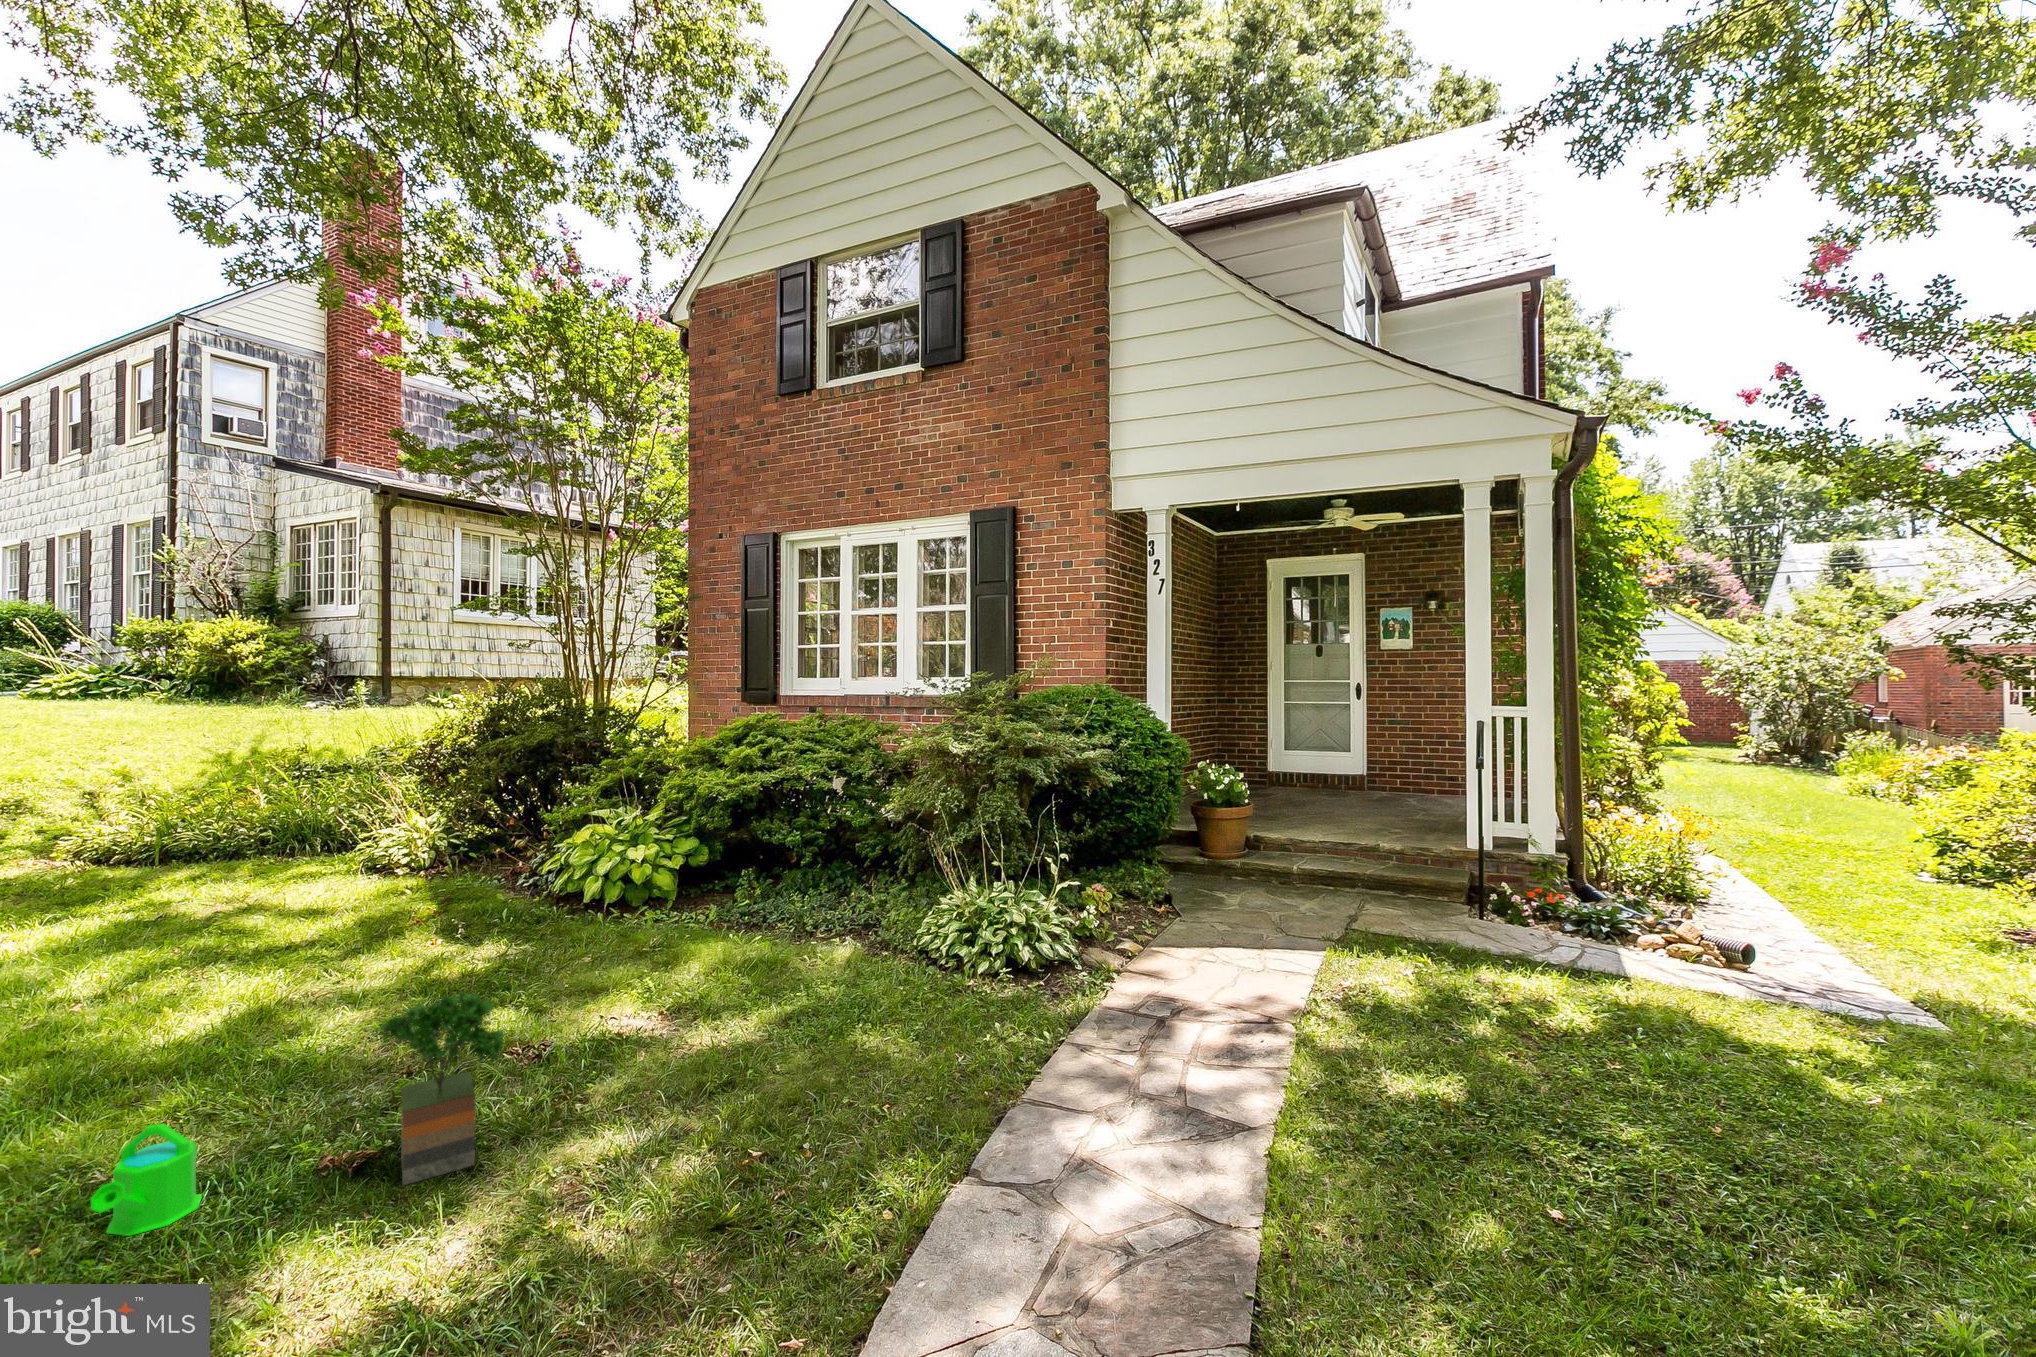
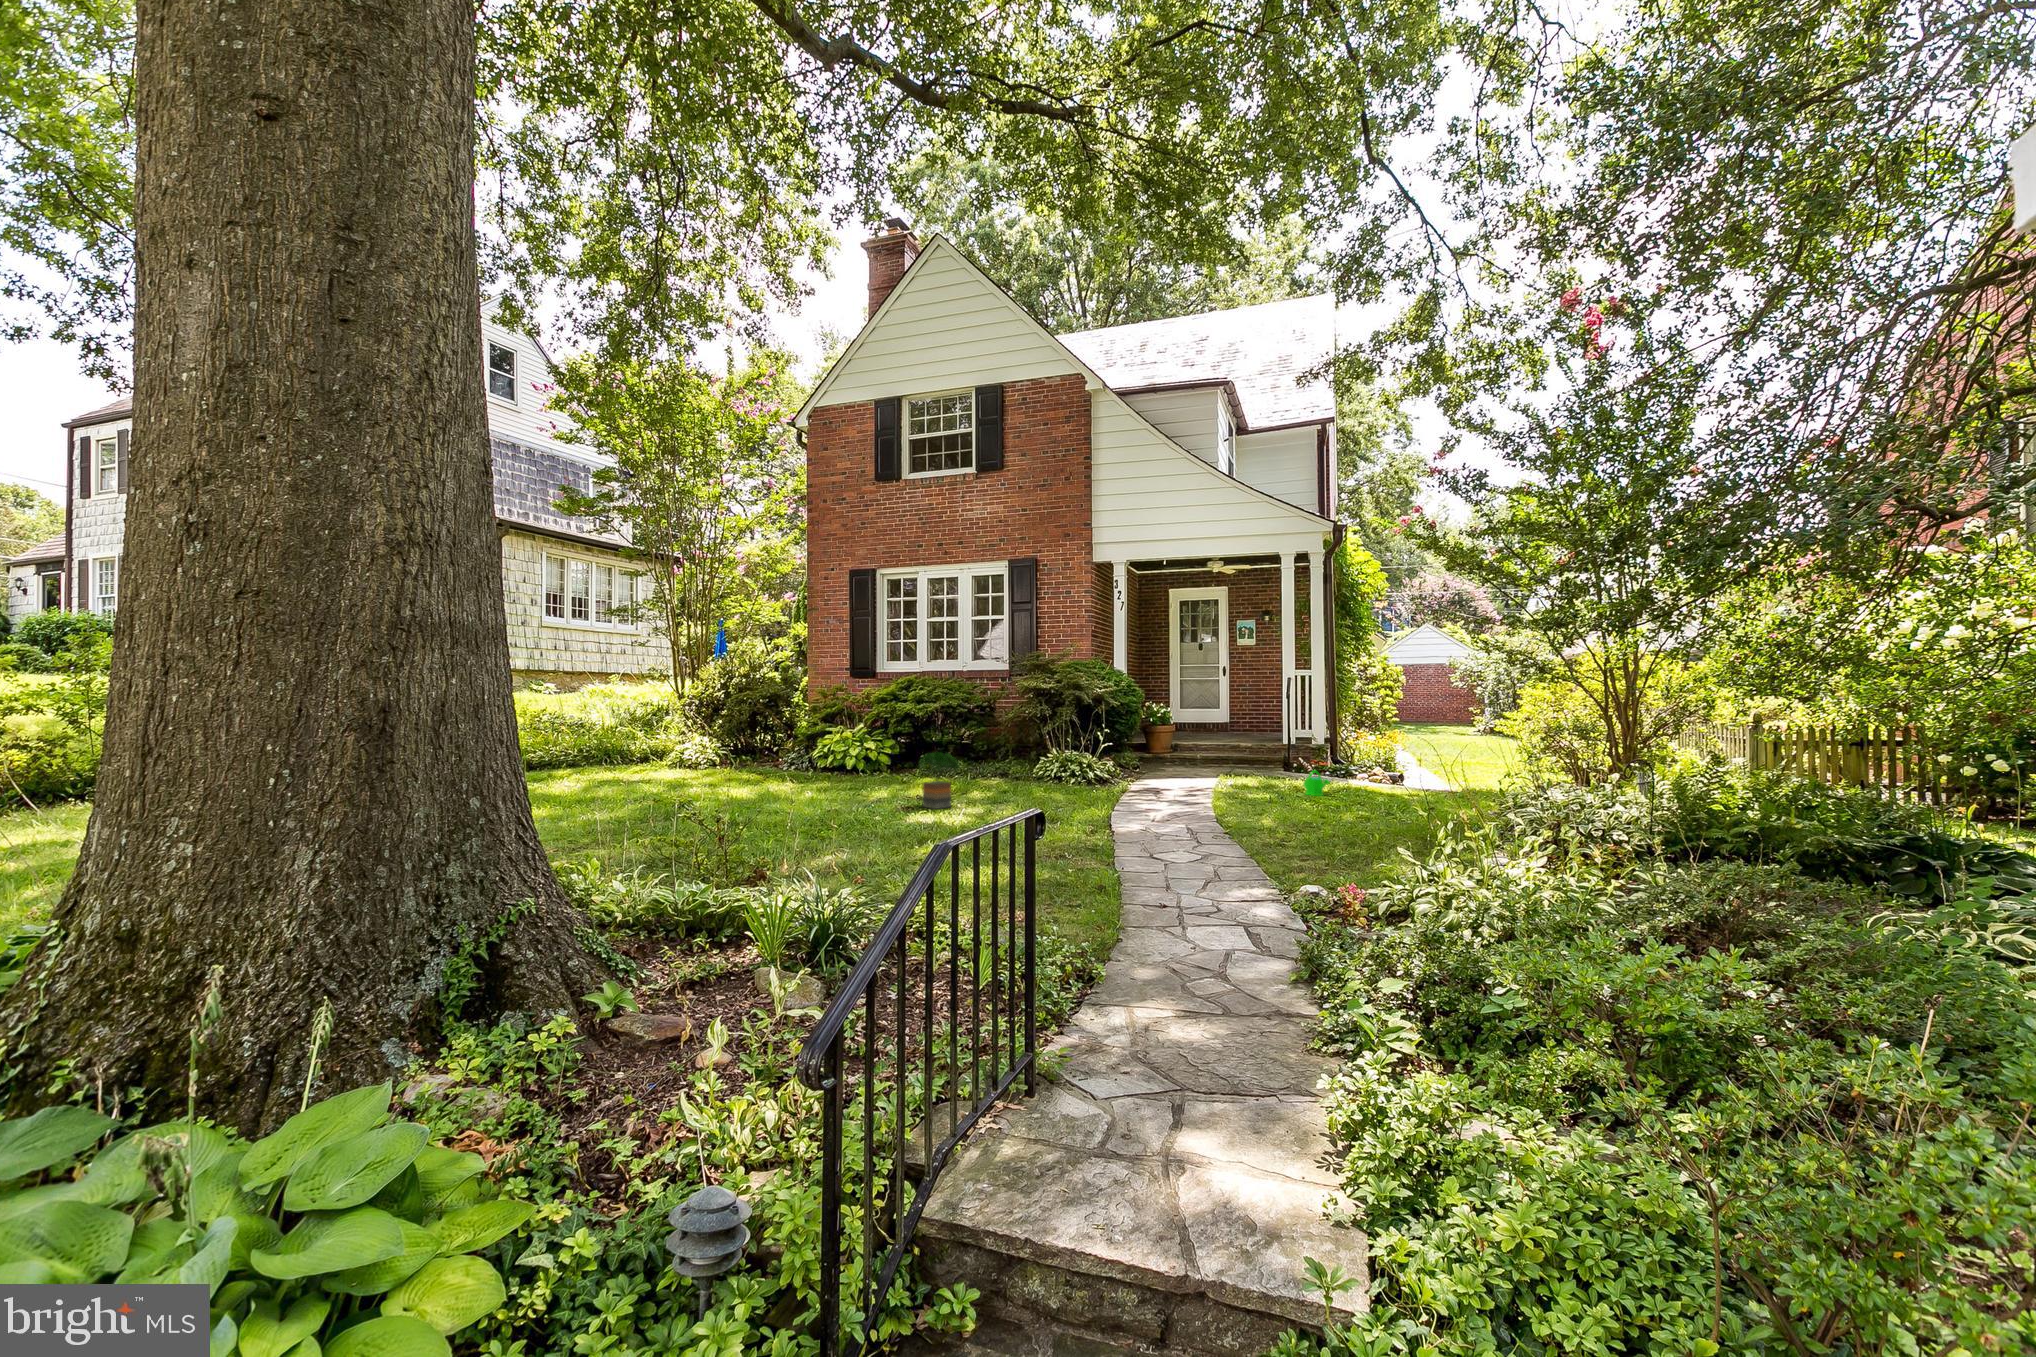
watering can: present [91,1124,202,1236] -> present [1303,770,1330,796]

